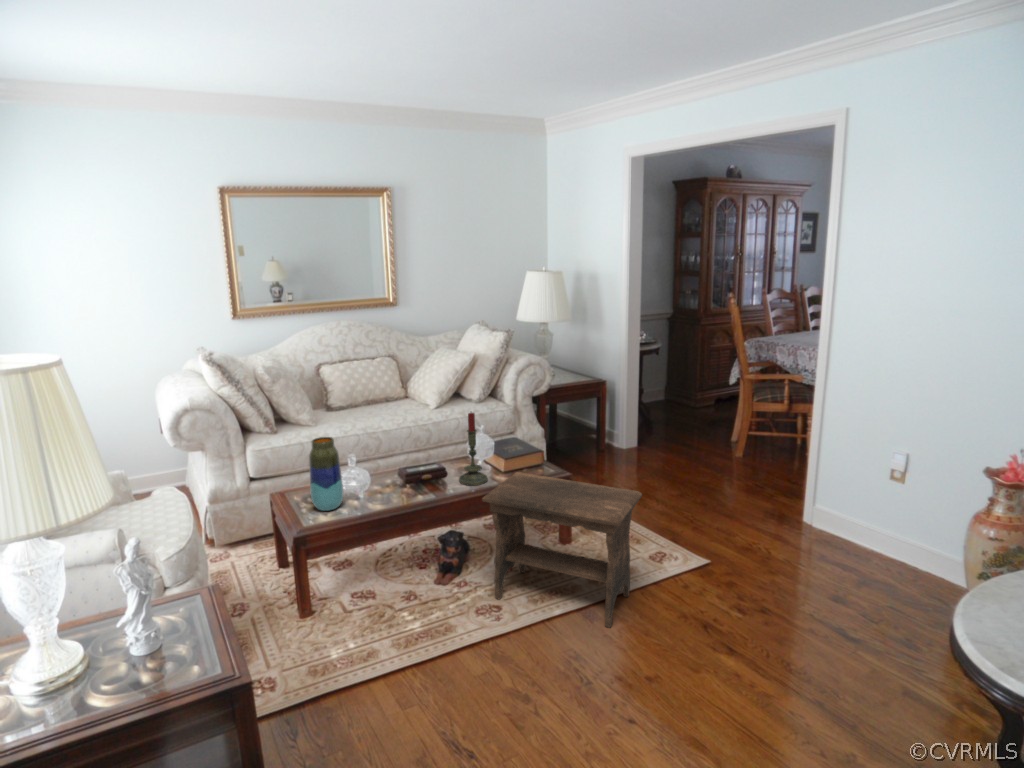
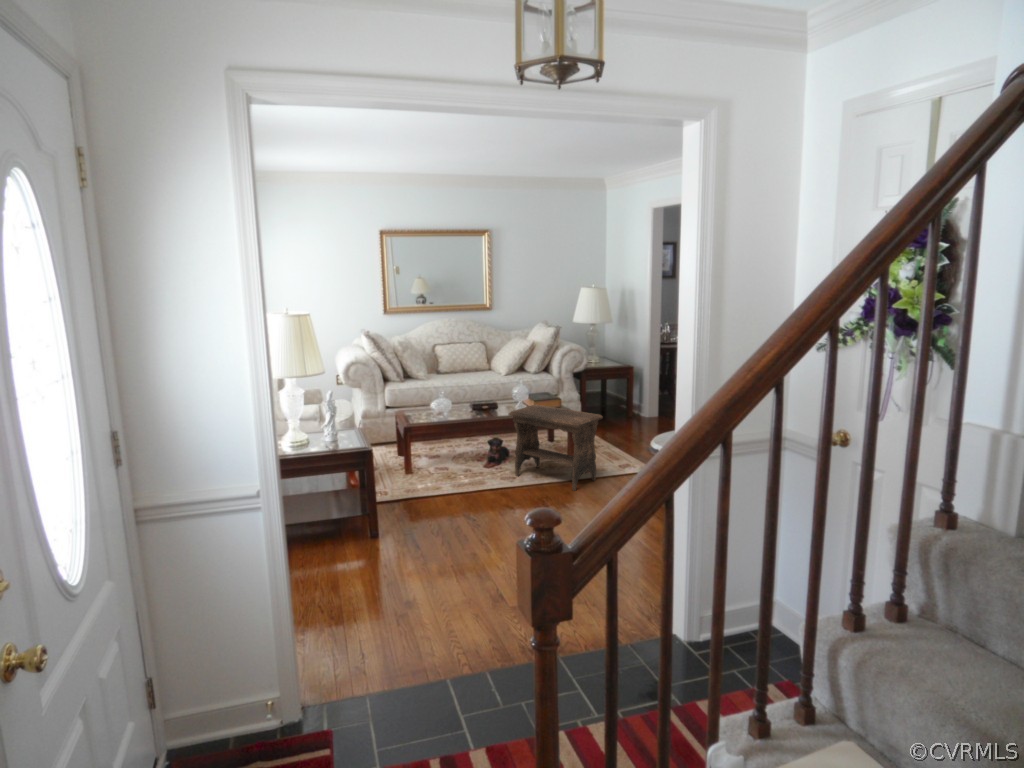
candle: present [459,412,488,486] -> none [504,367,521,413]
vase: present [309,437,343,511] -> none [416,376,434,417]

